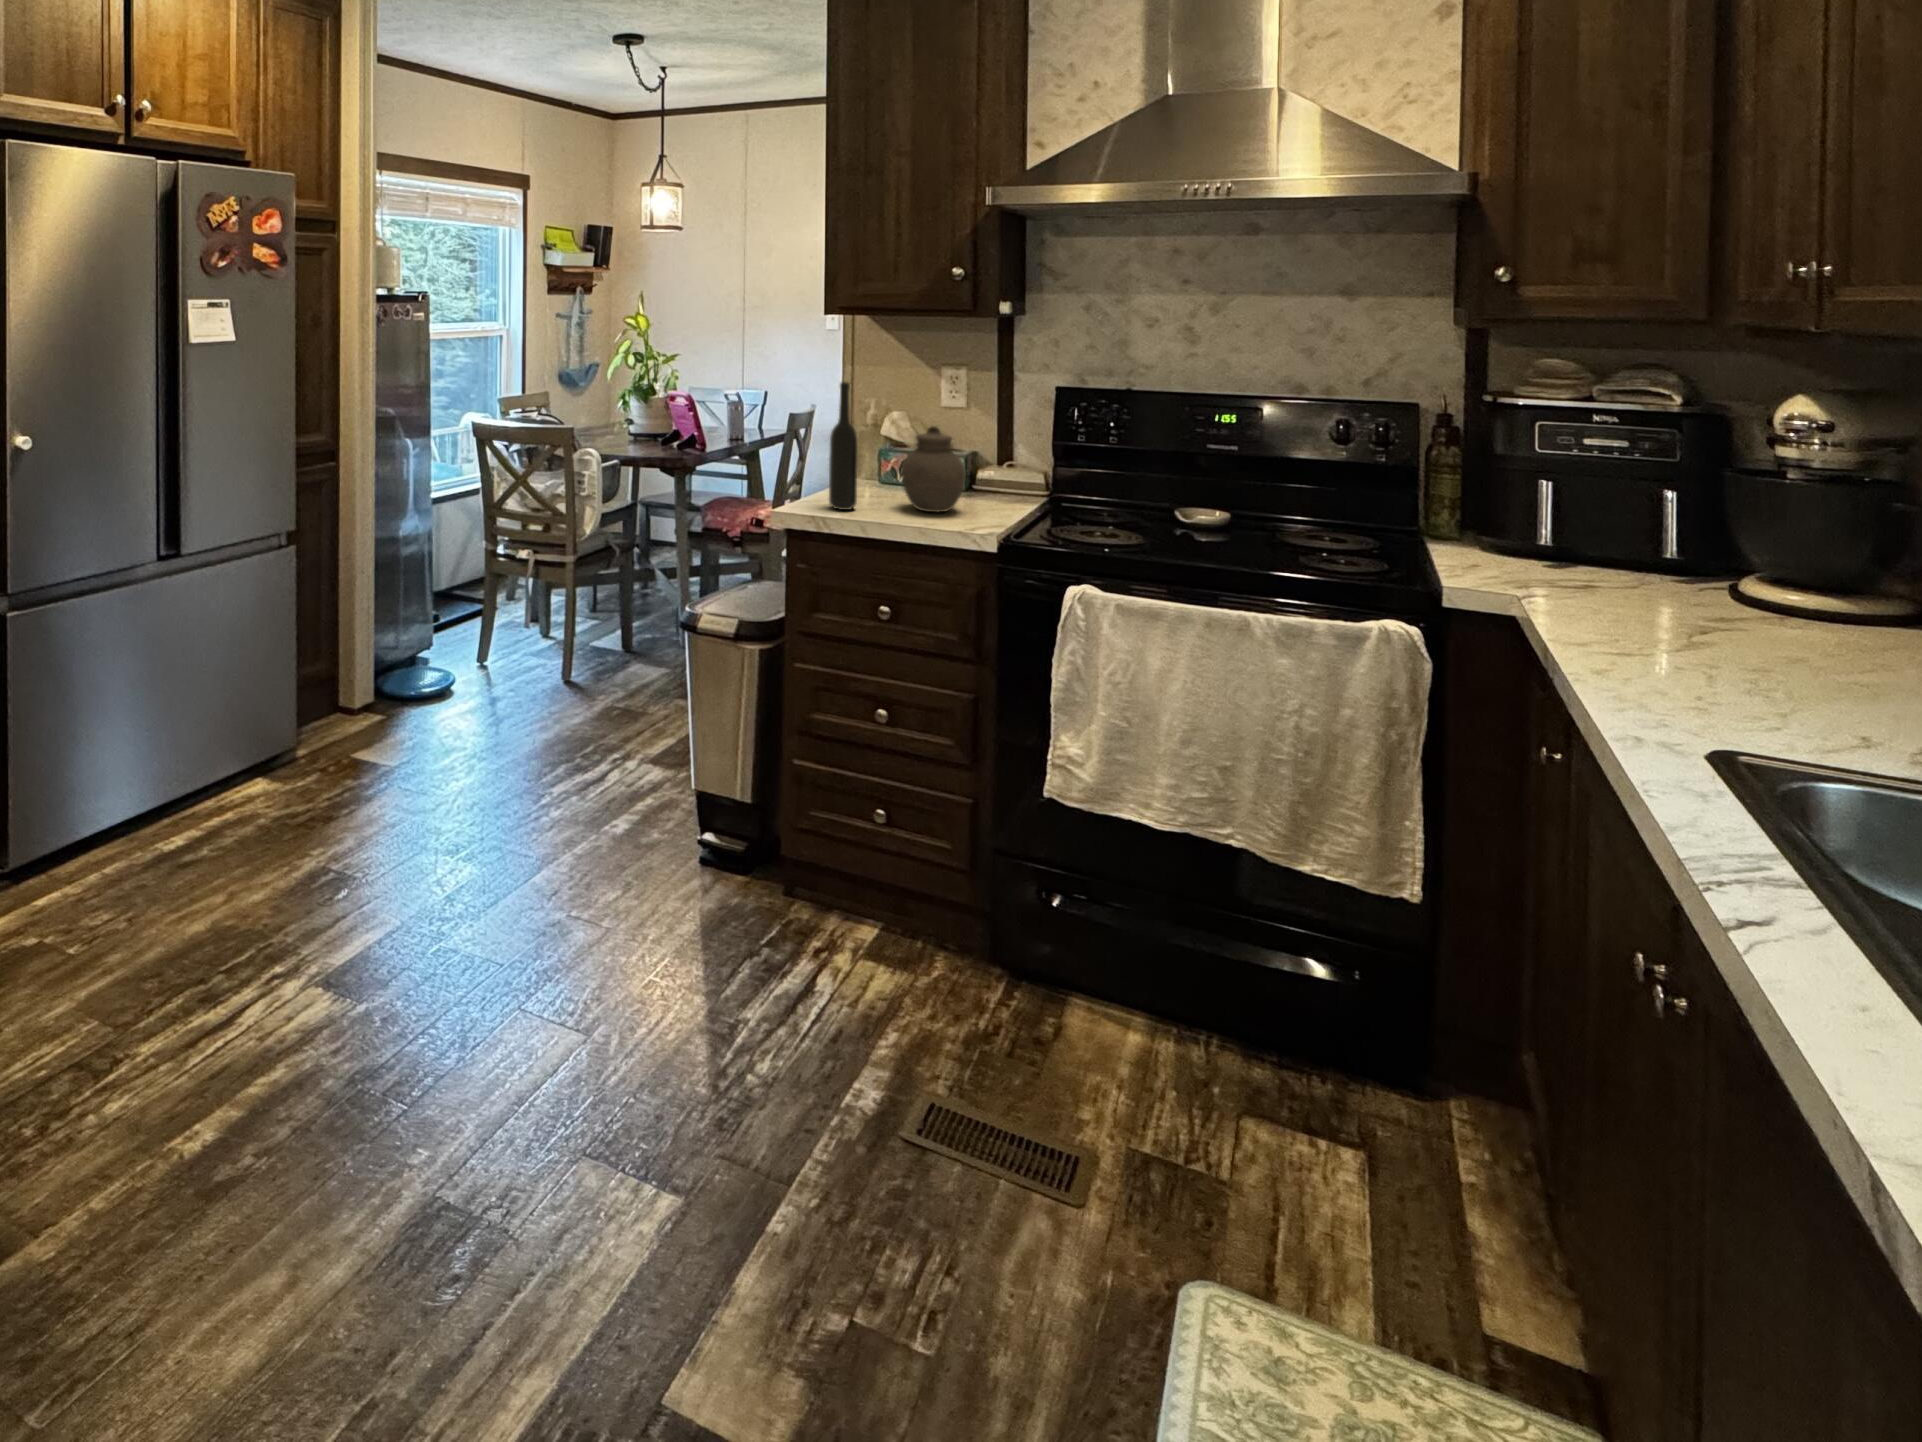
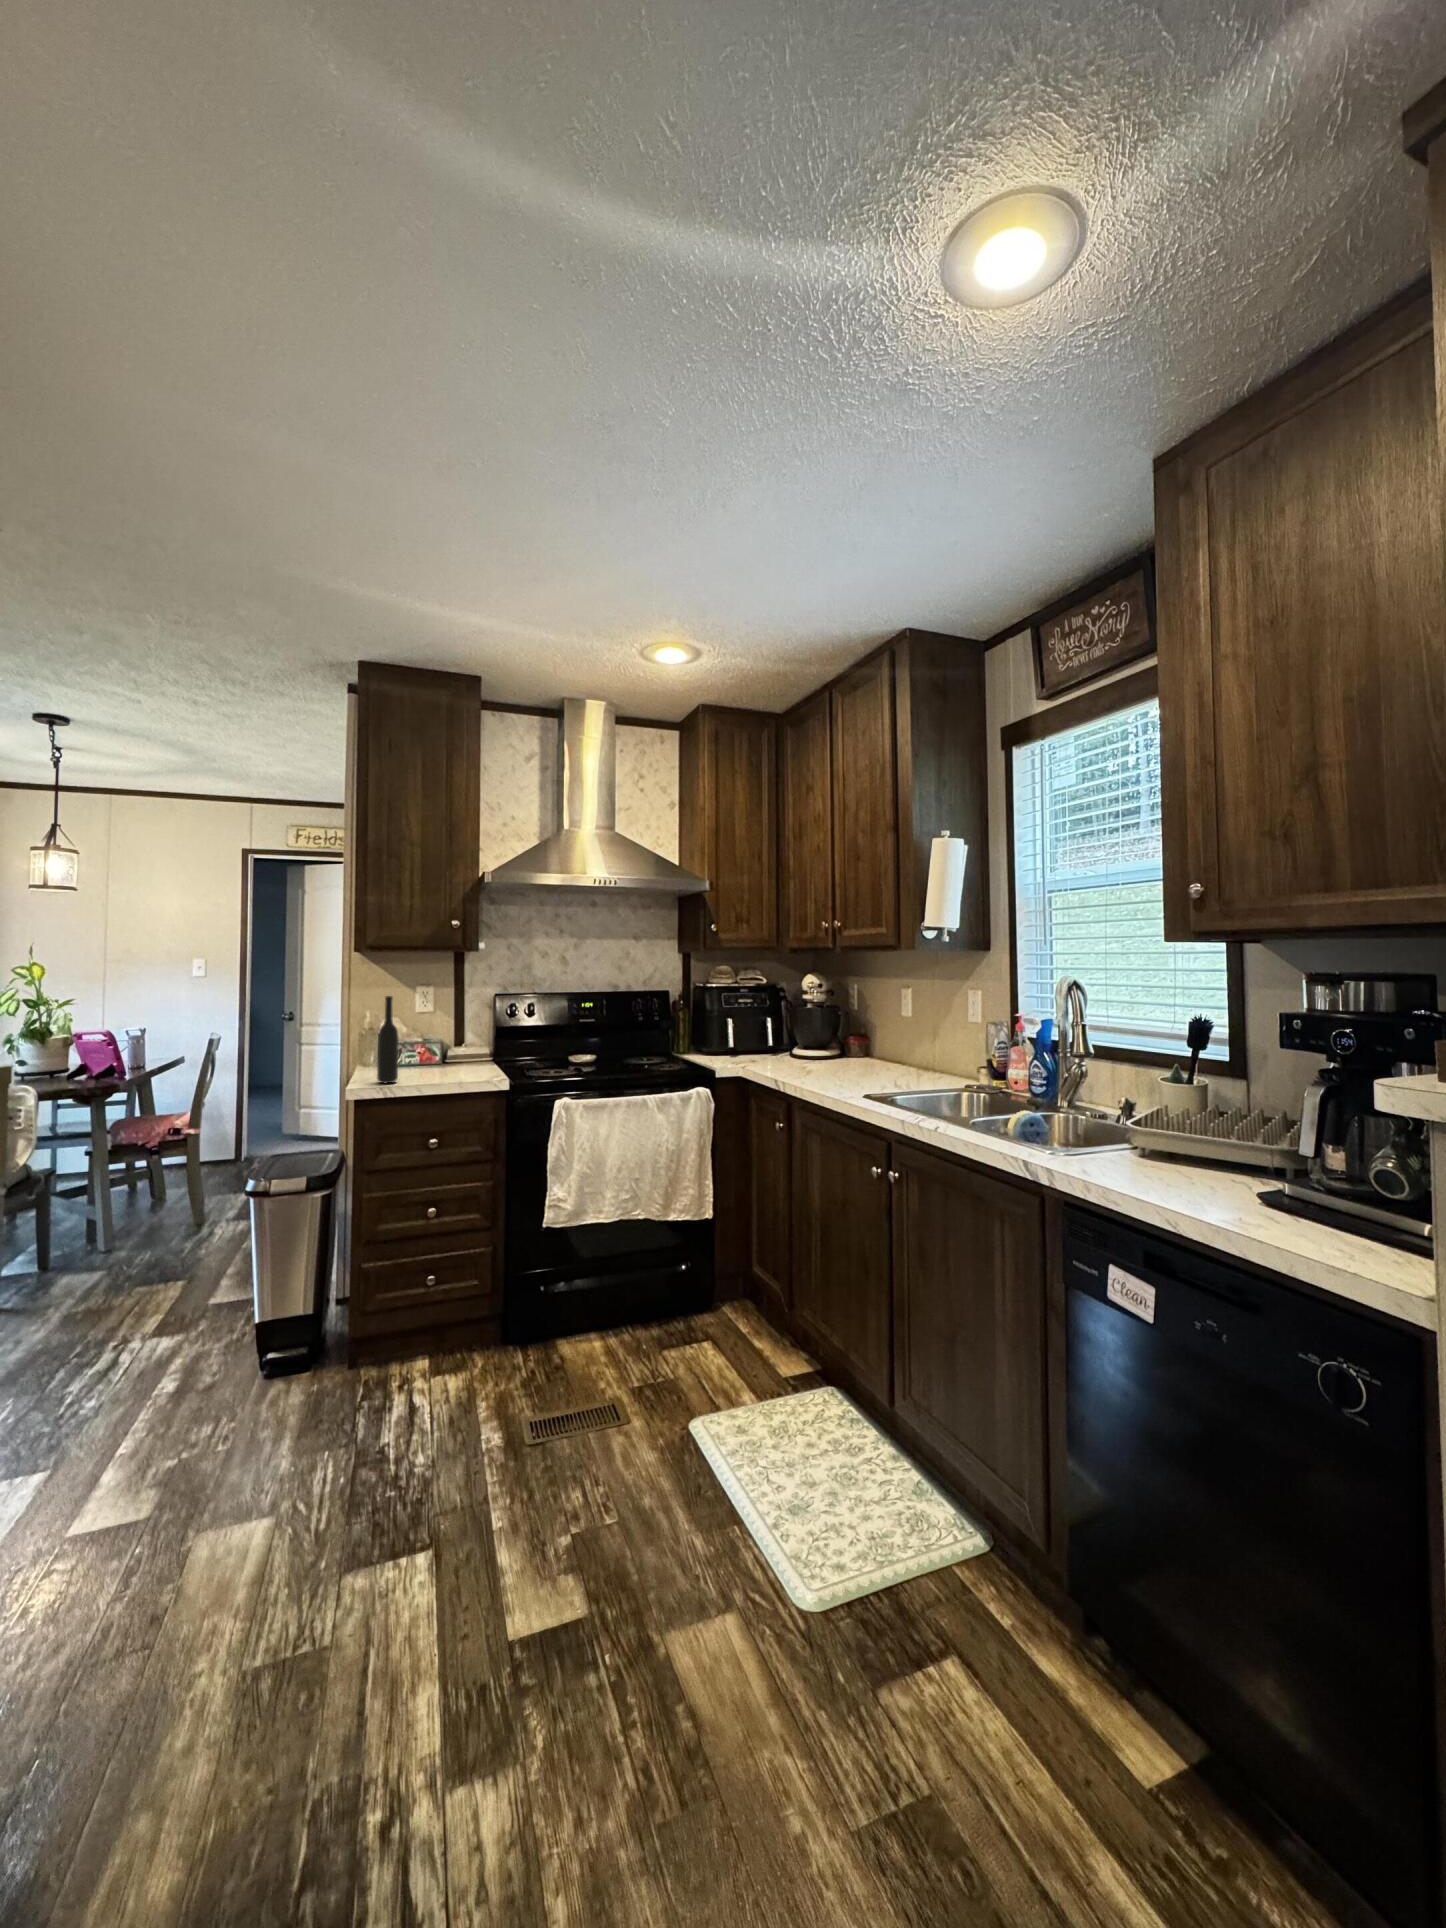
jar: present [901,426,966,512] -> none [423,1021,466,1076]

